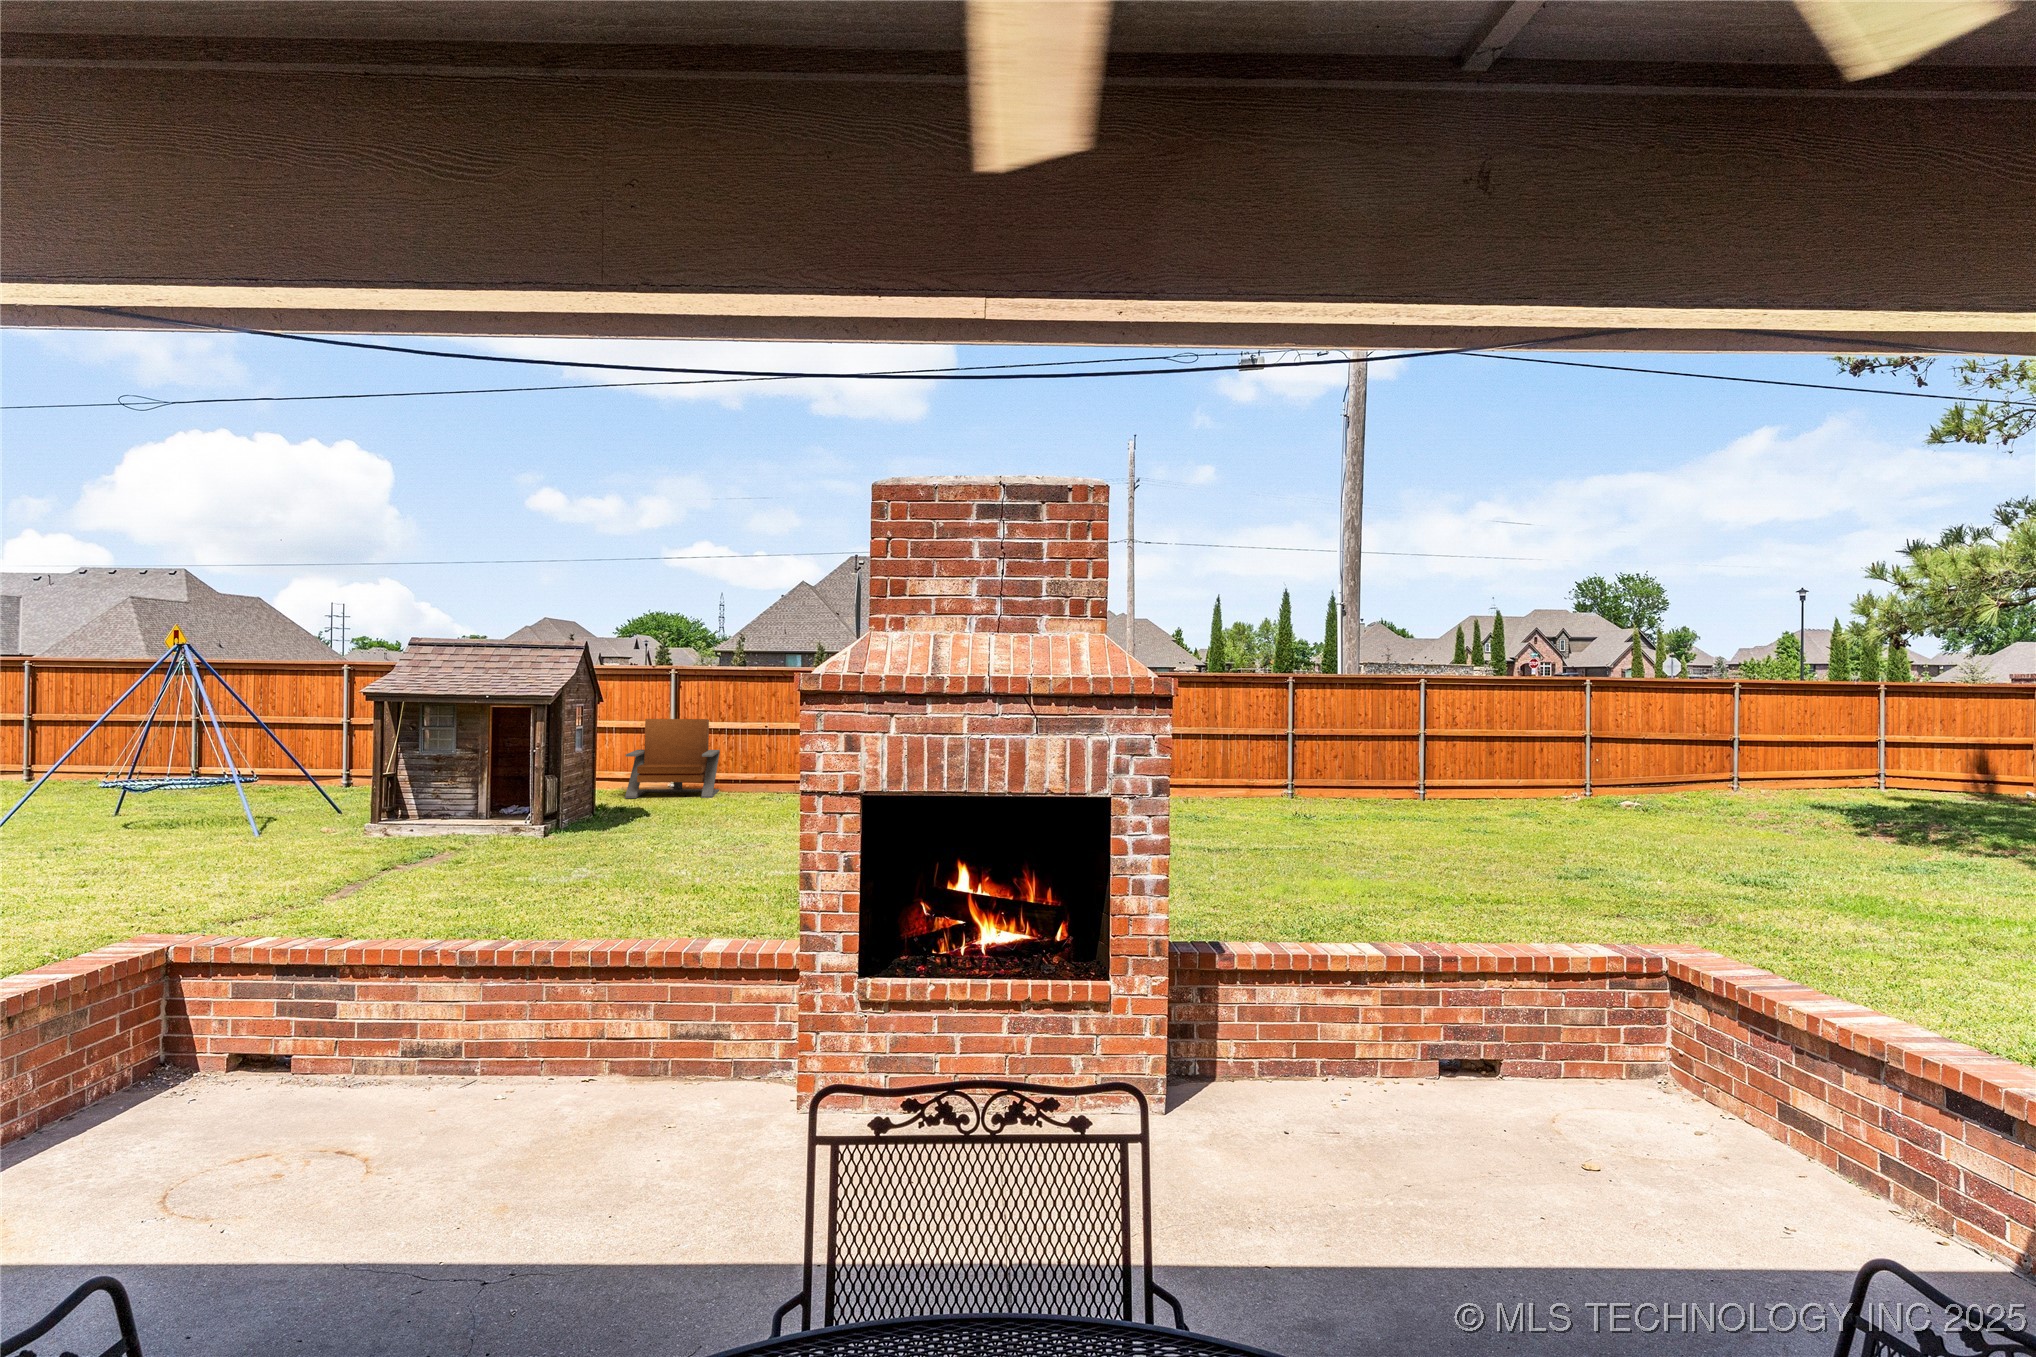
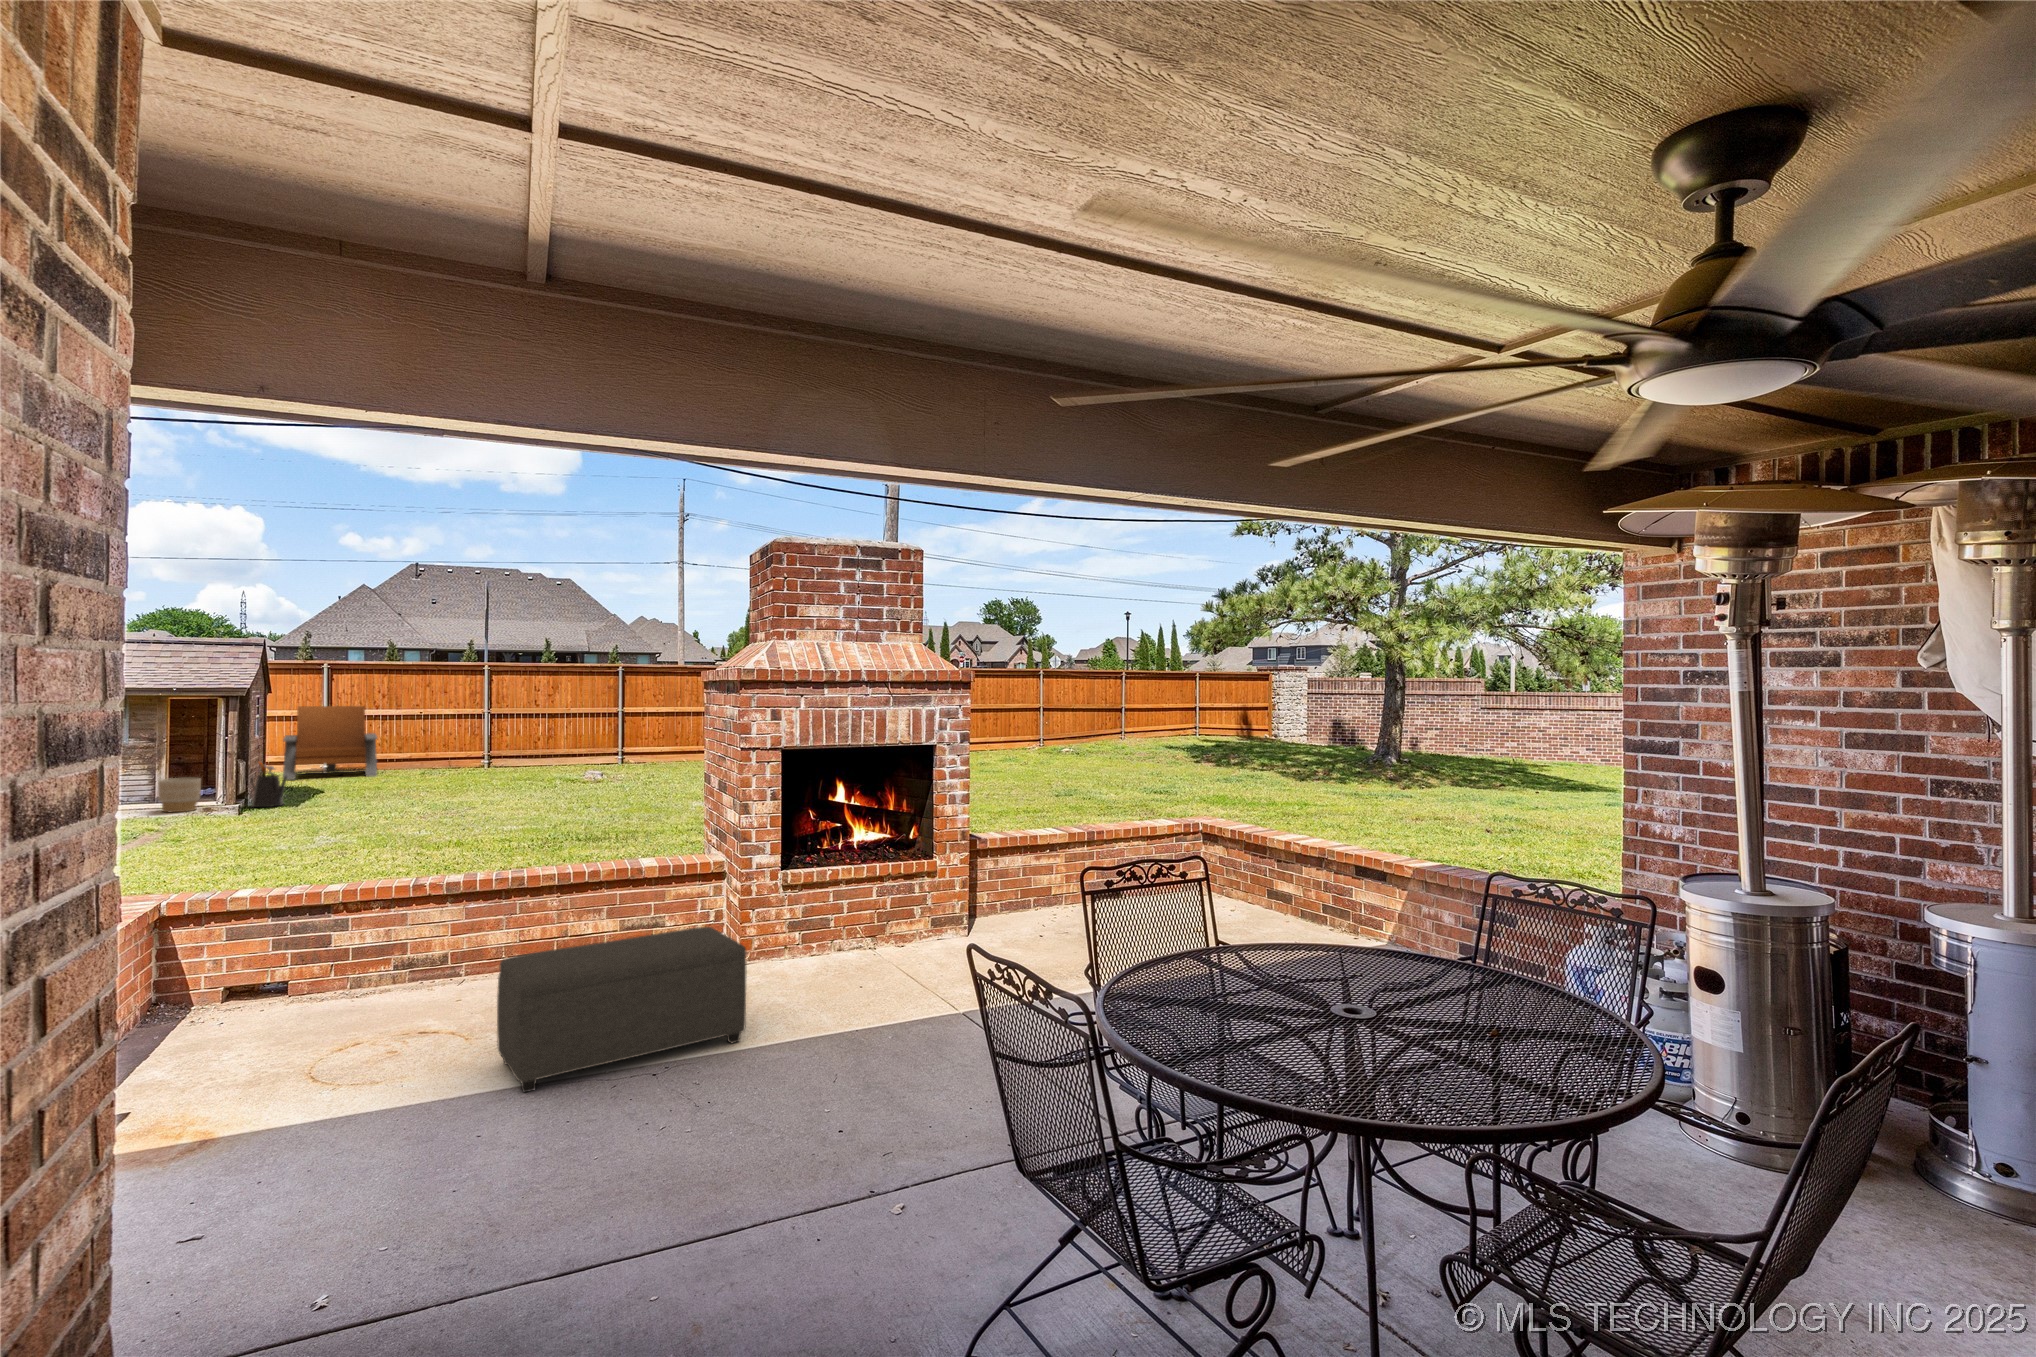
watering can: none [562,777,592,828] -> present [251,763,287,807]
planter: none [483,793,520,829] -> present [158,778,201,812]
ottoman: none [307,1062,675,1285] -> present [497,927,747,1092]

